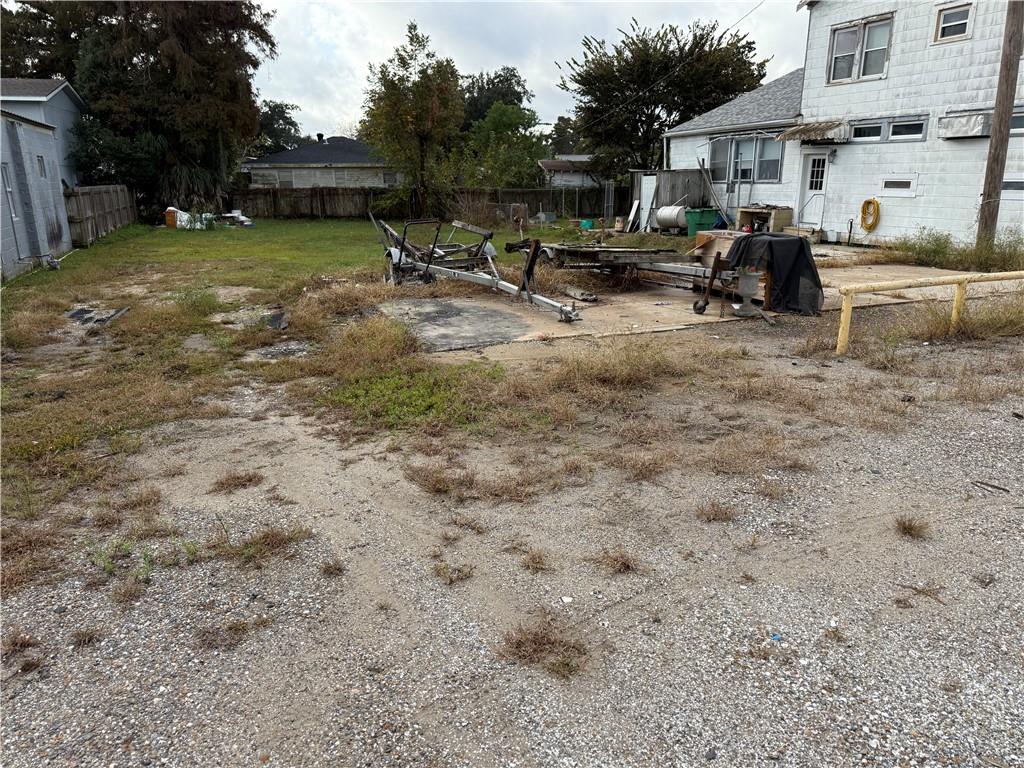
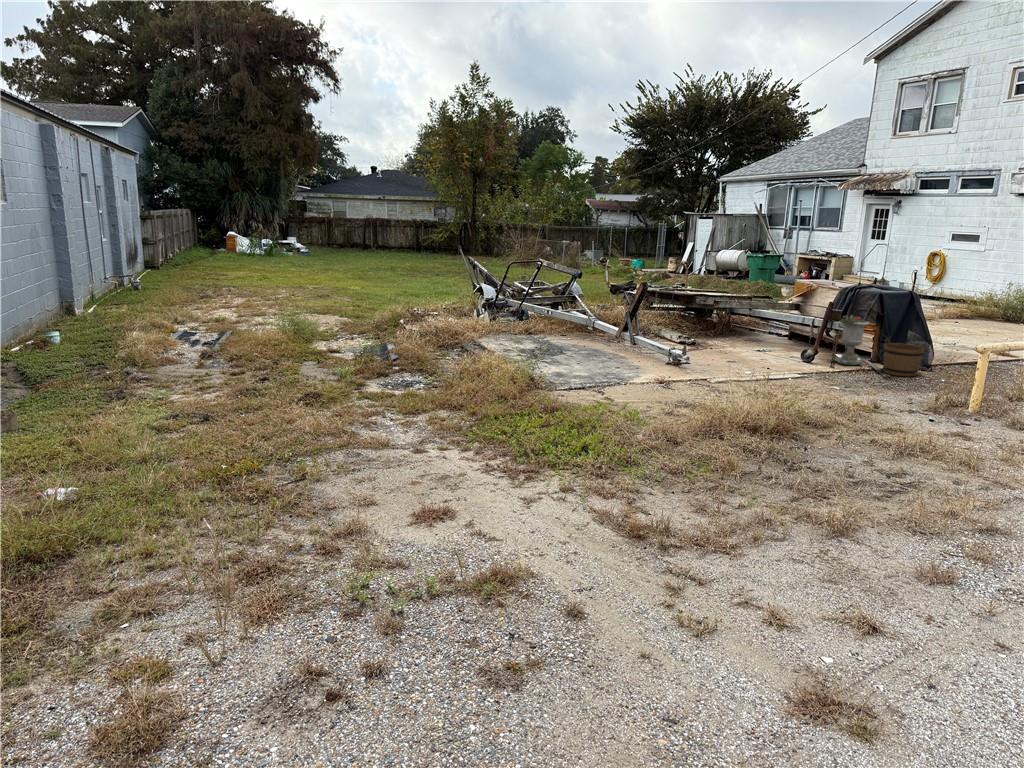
bucket: none [776,288,815,325] -> present [883,339,925,376]

